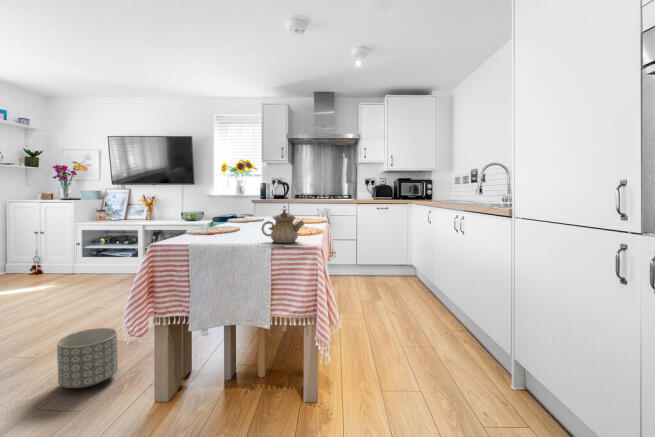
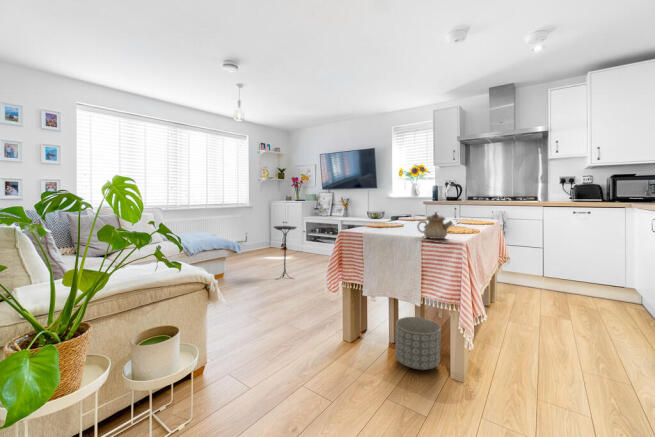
side table: none [21,236,69,322] -> present [274,226,296,275]
planter: present [57,328,118,388] -> present [395,317,441,370]

